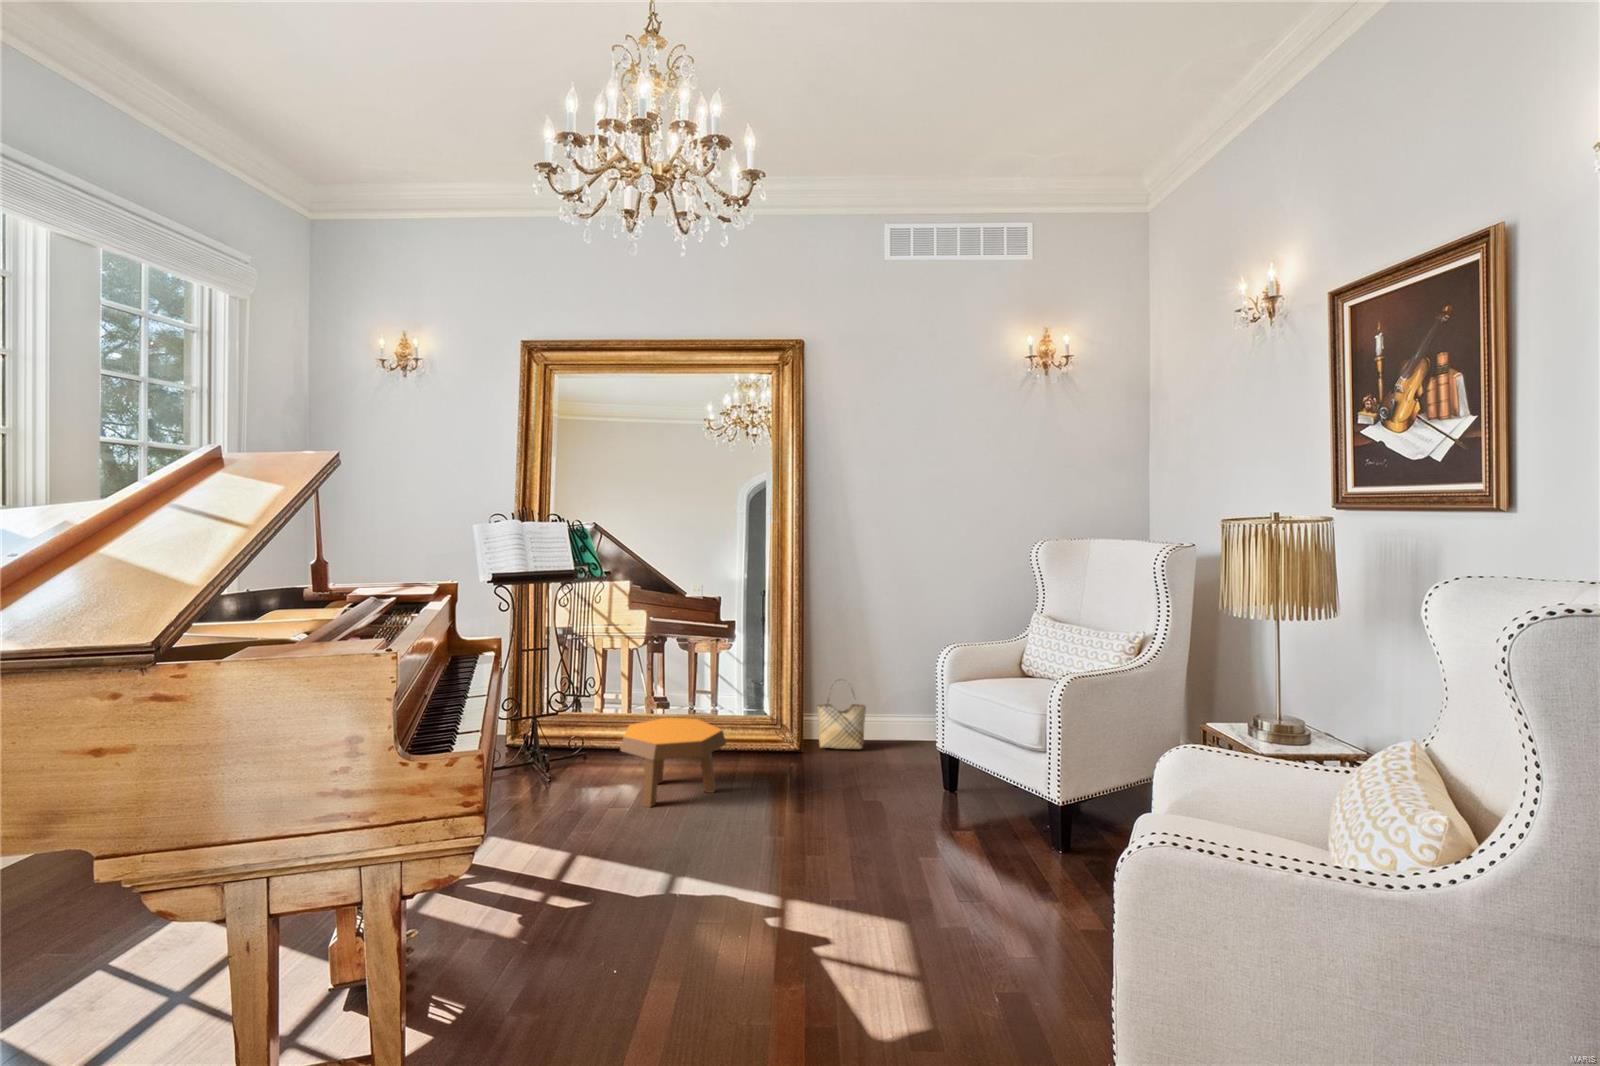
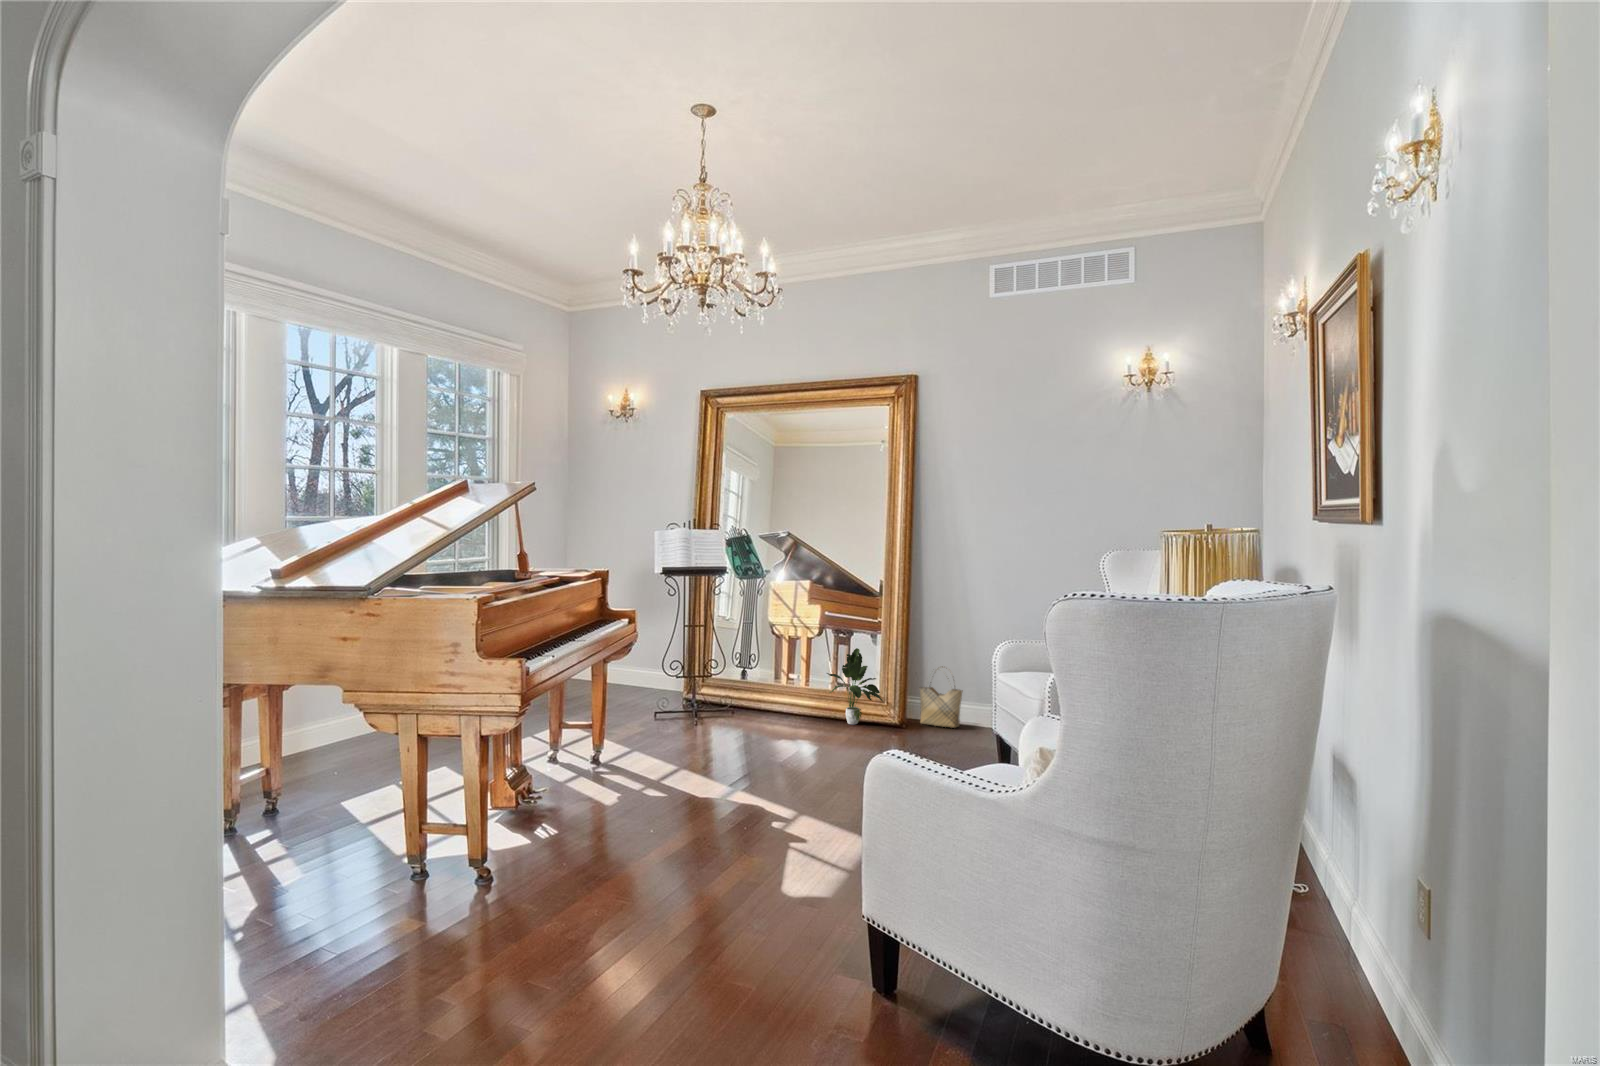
potted plant: none [712,664,778,757] -> present [827,648,883,724]
footstool: present [621,718,726,807] -> none [735,685,817,749]

